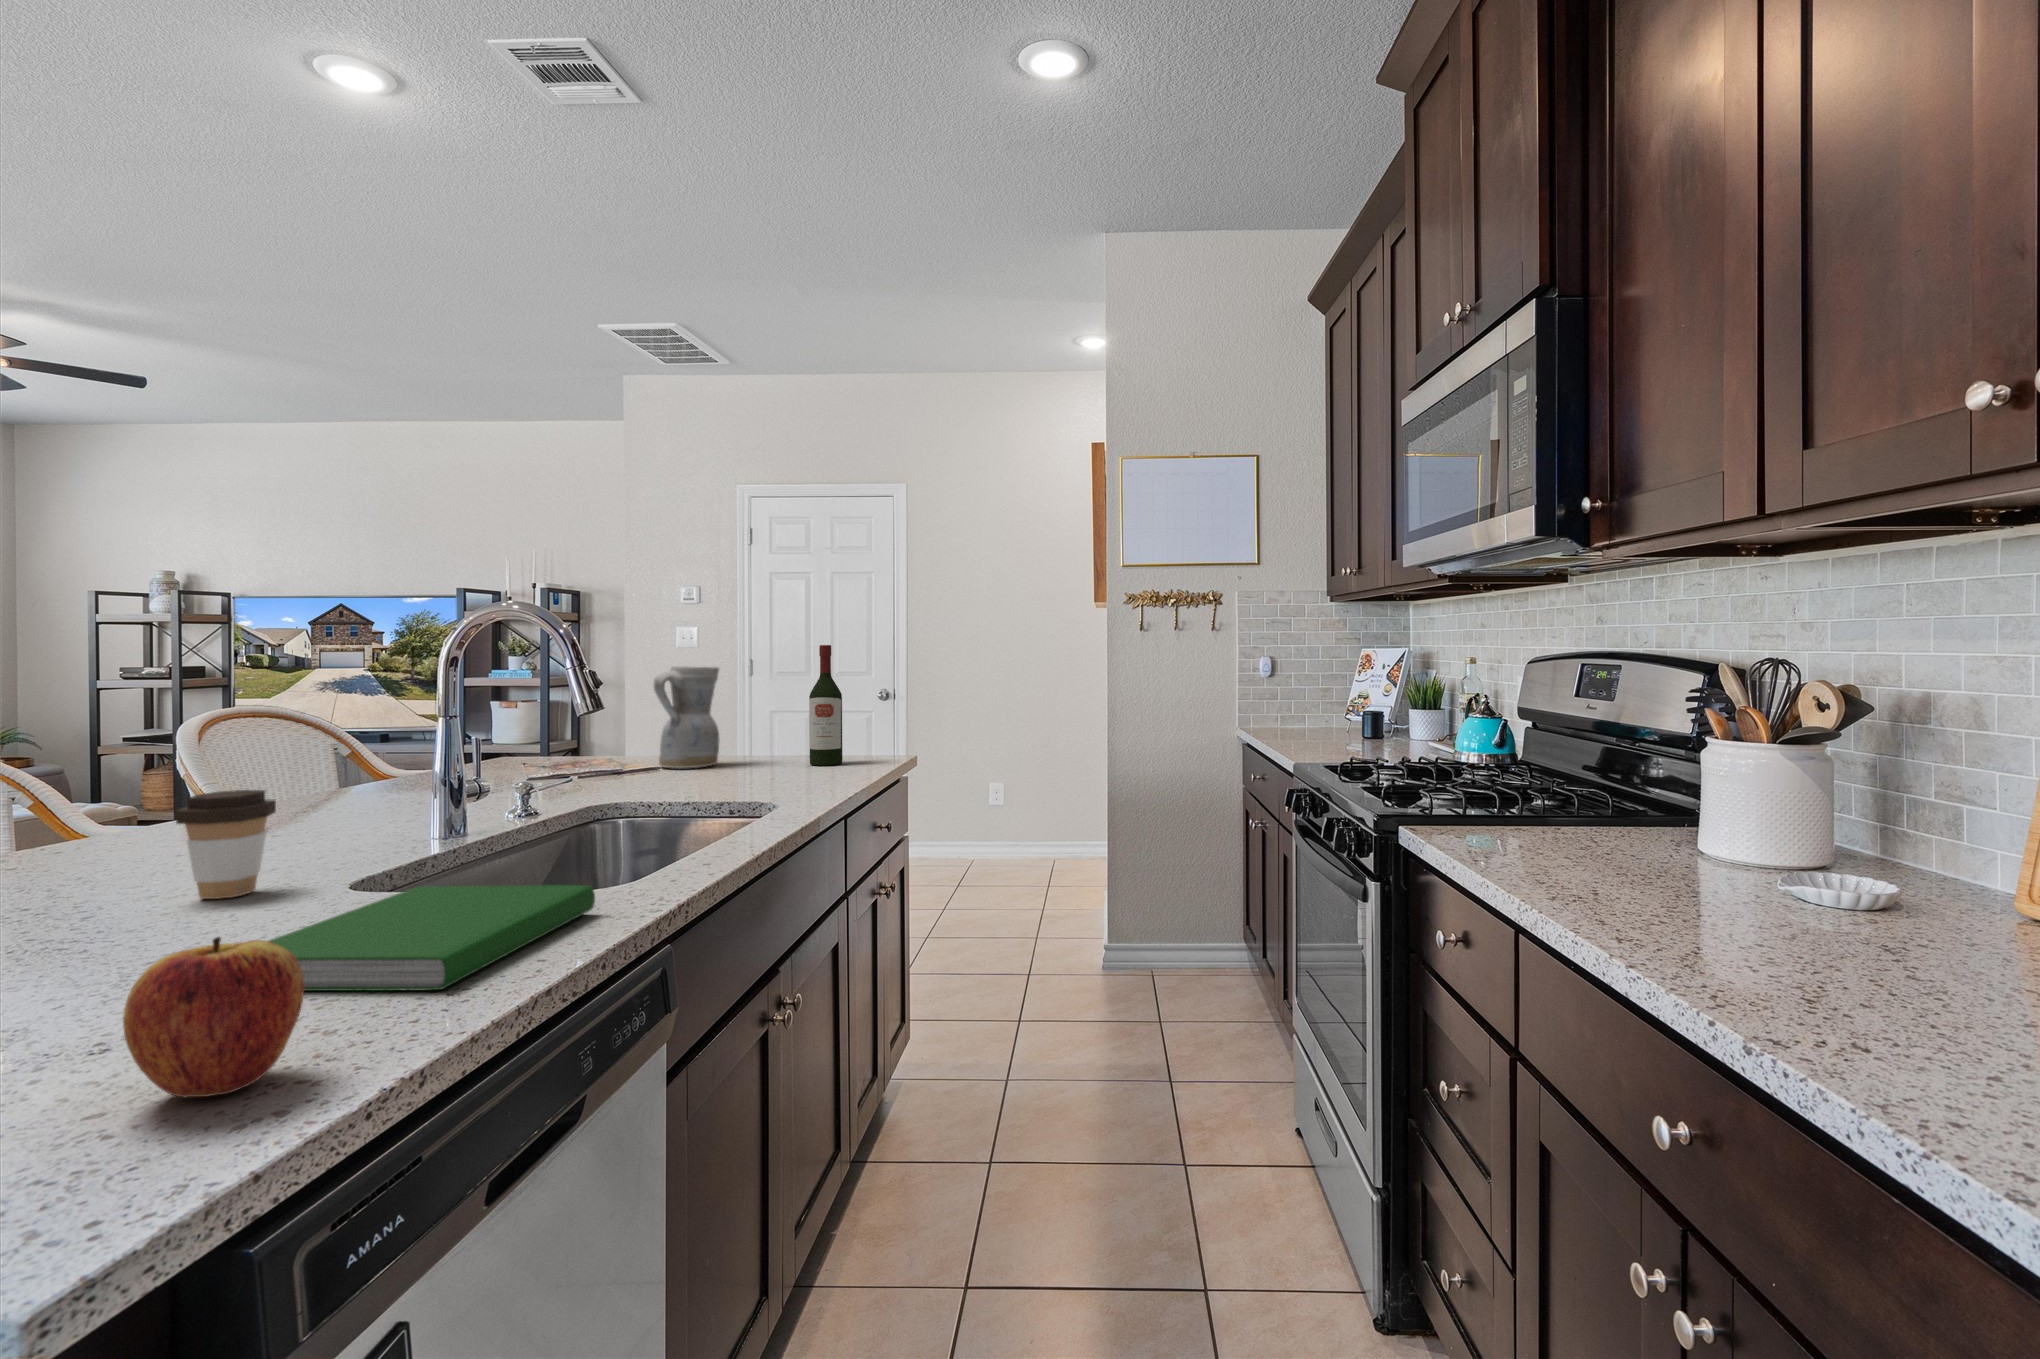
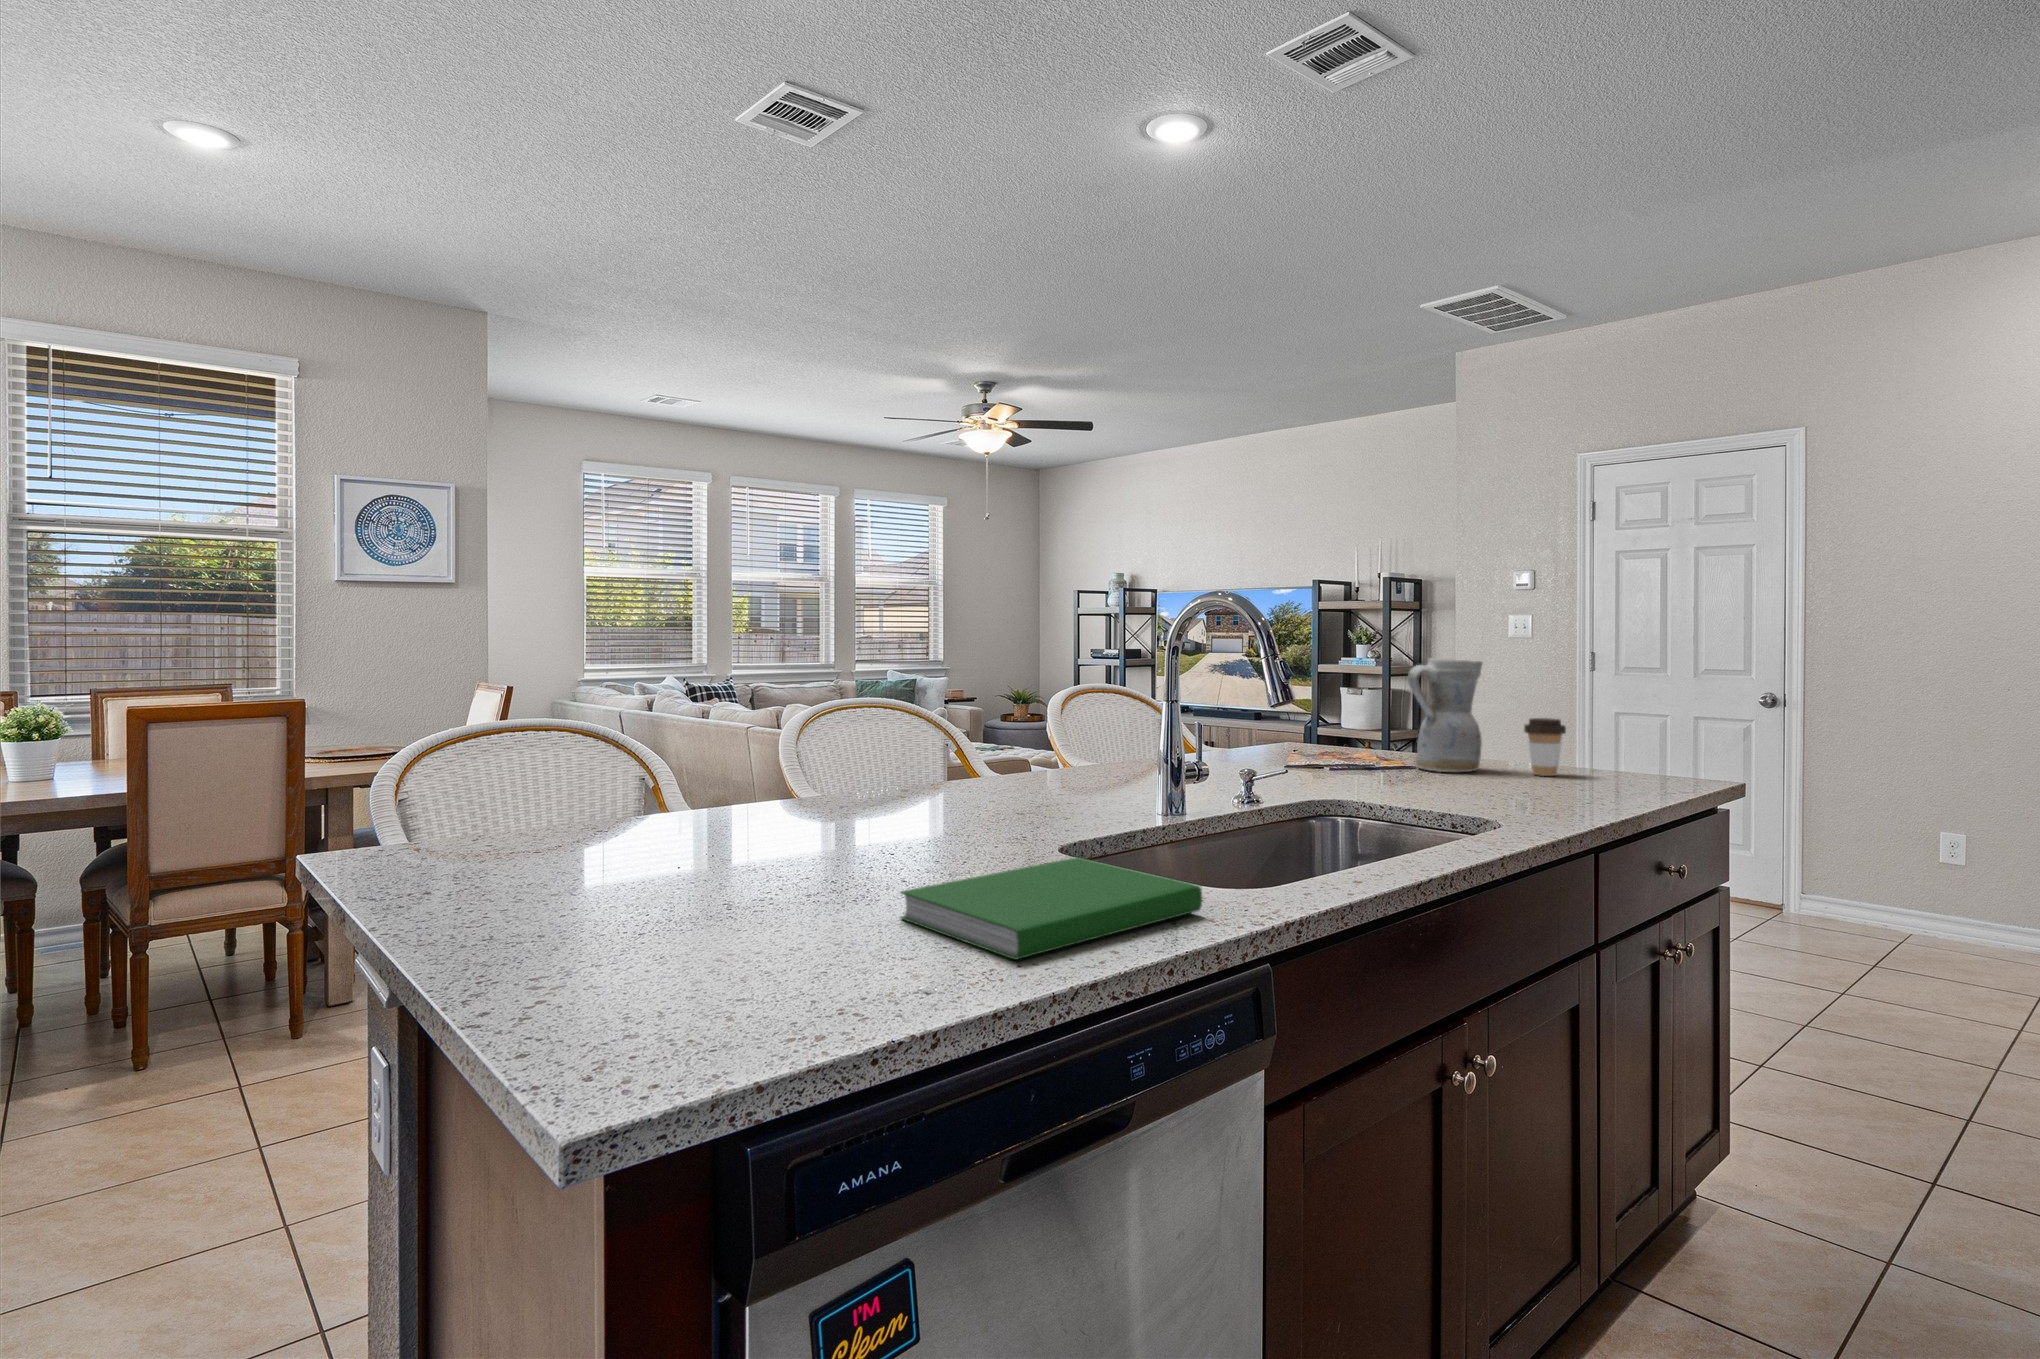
wine bottle: present [809,645,842,765] -> none [1587,637,1630,786]
coffee cup: present [176,790,276,899] -> present [1524,718,1566,776]
apple: present [123,937,304,1097] -> none [754,876,883,1008]

